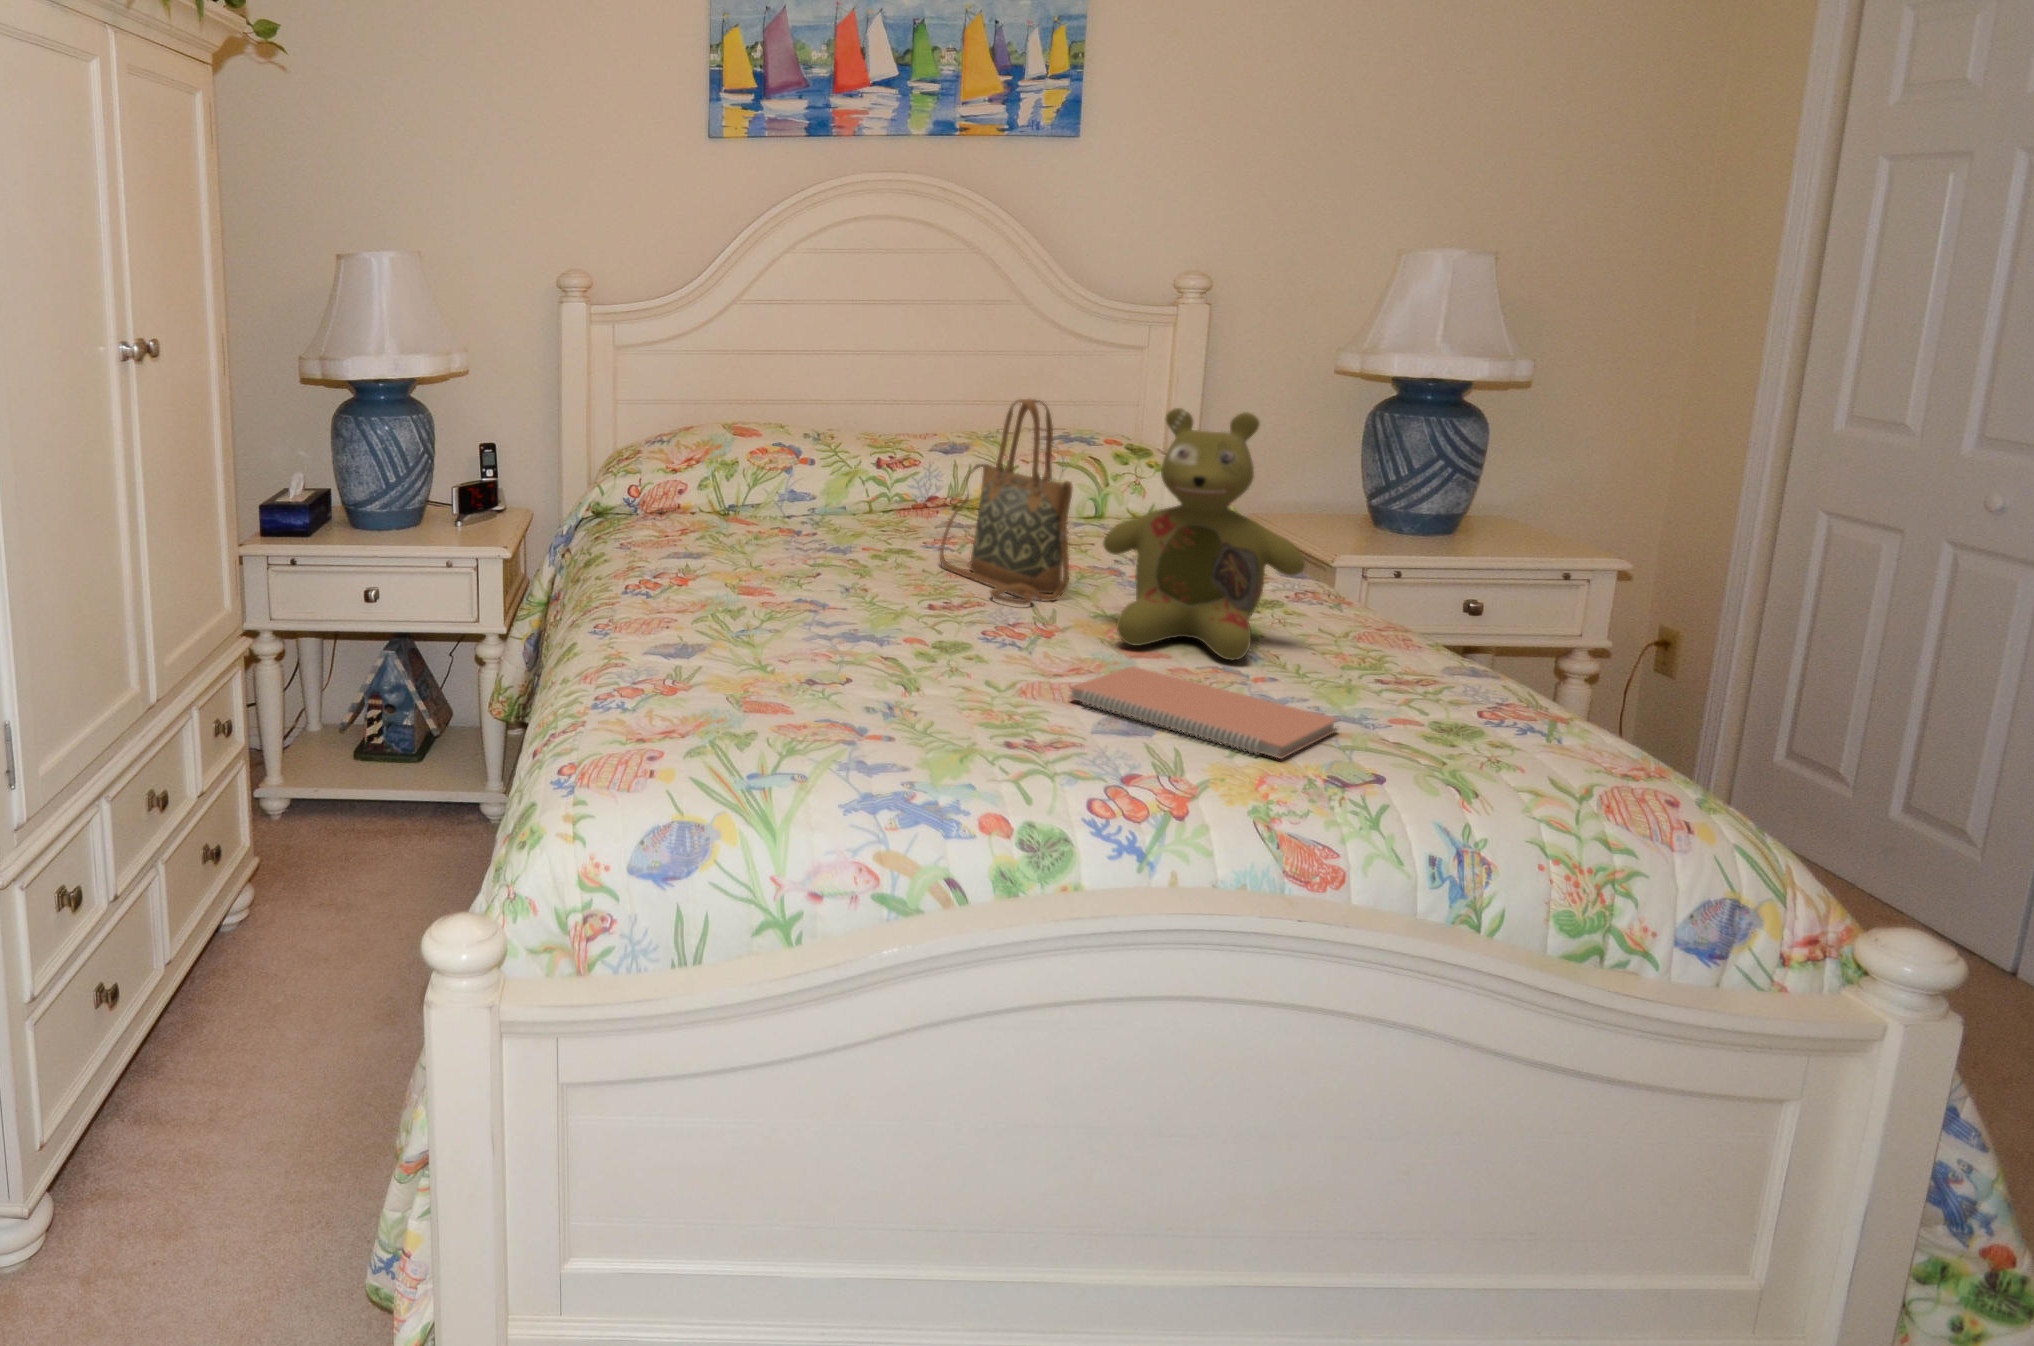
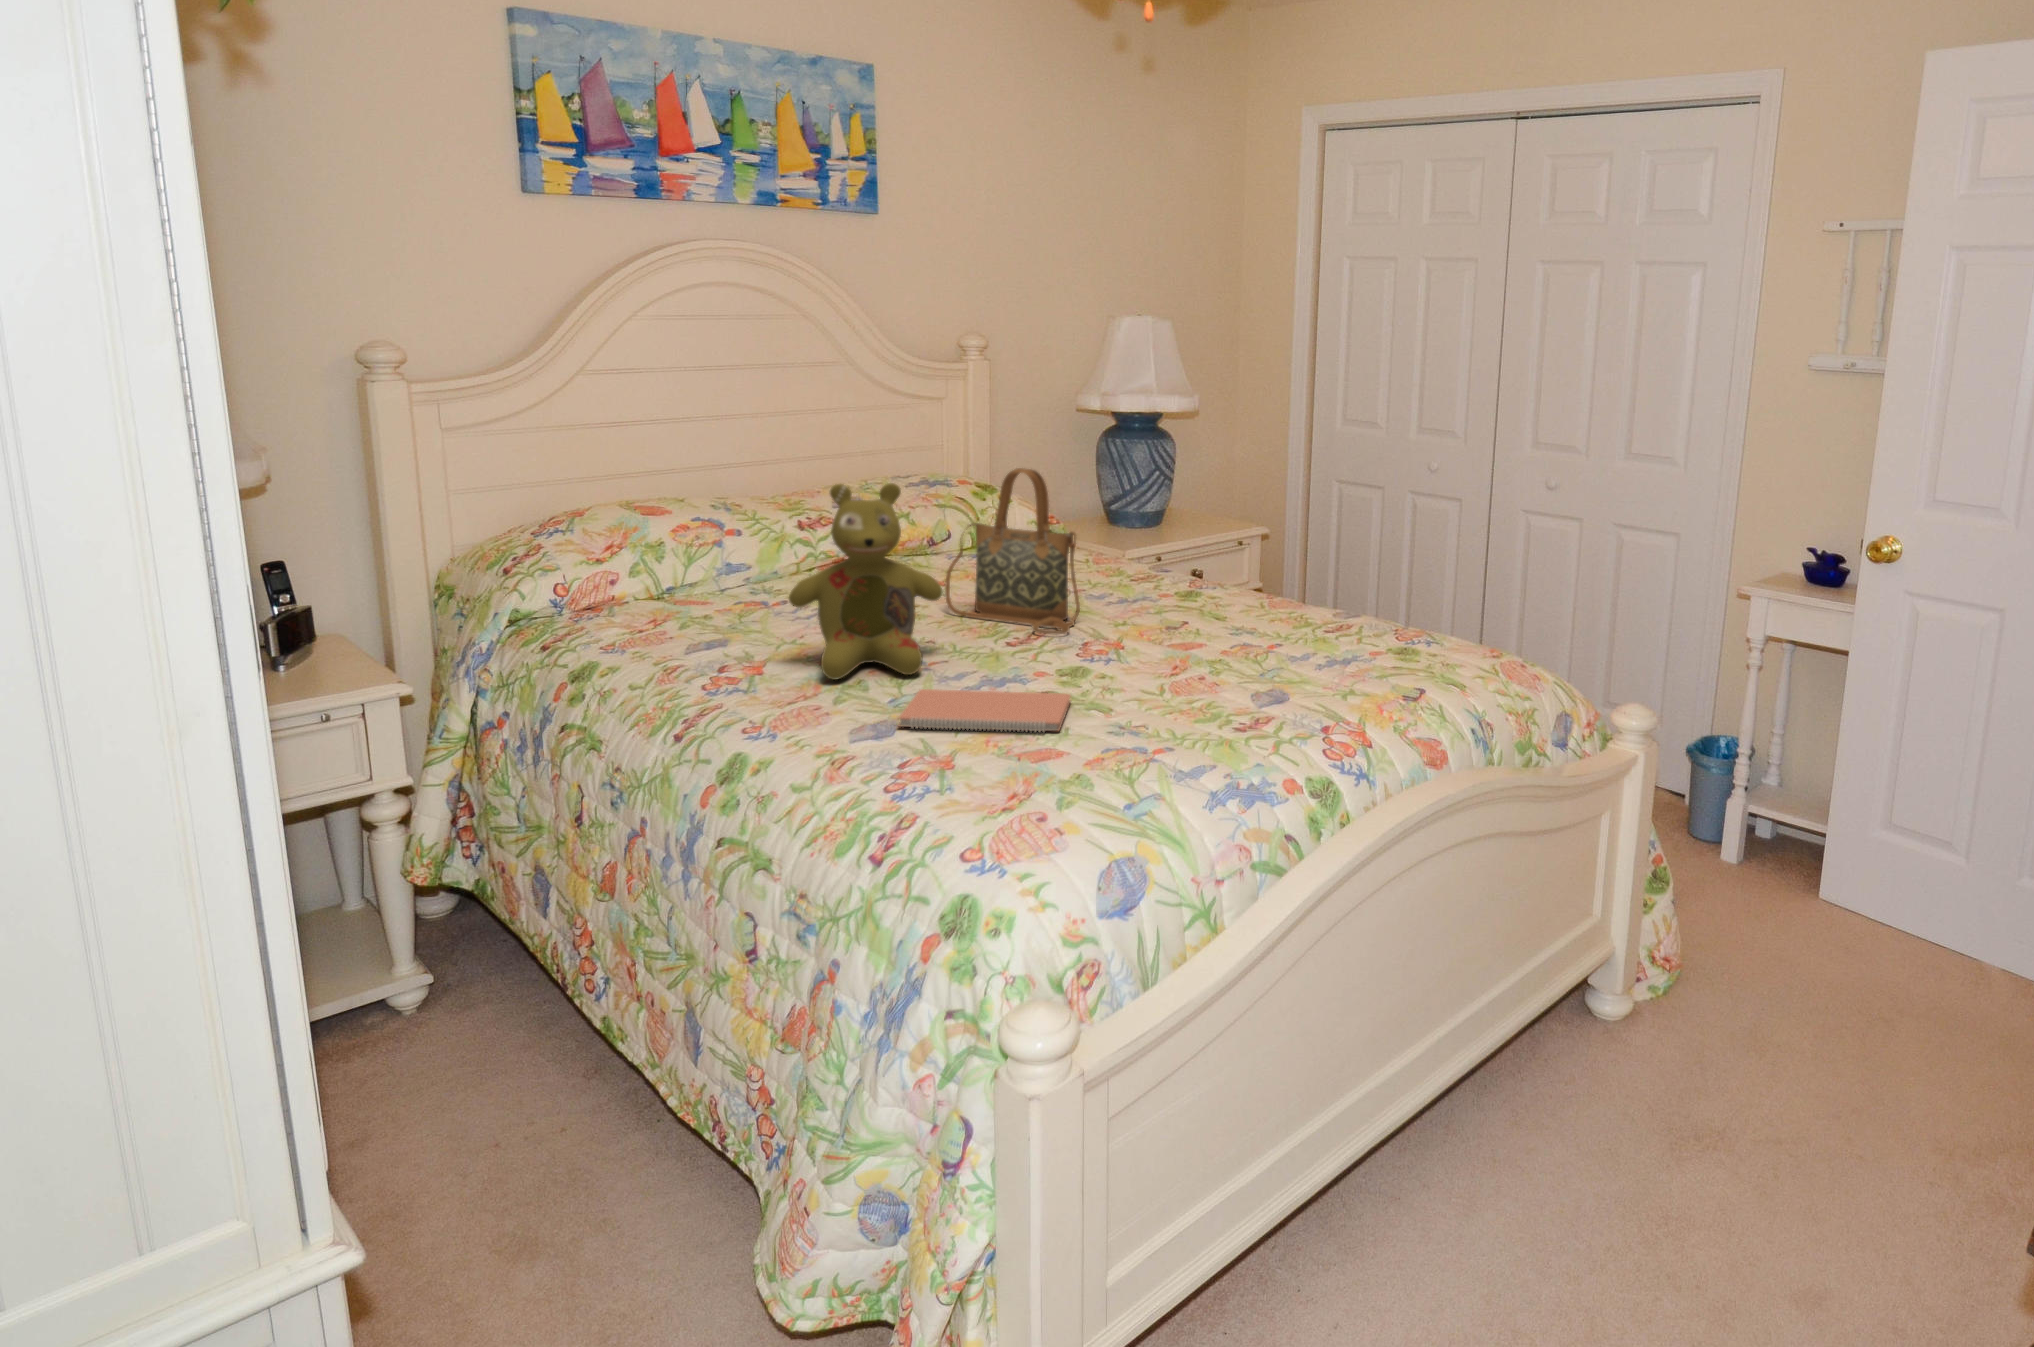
stuffed bear: present [1103,408,1305,660] -> present [789,483,943,680]
notebook: present [1070,666,1338,759] -> present [898,689,1071,732]

